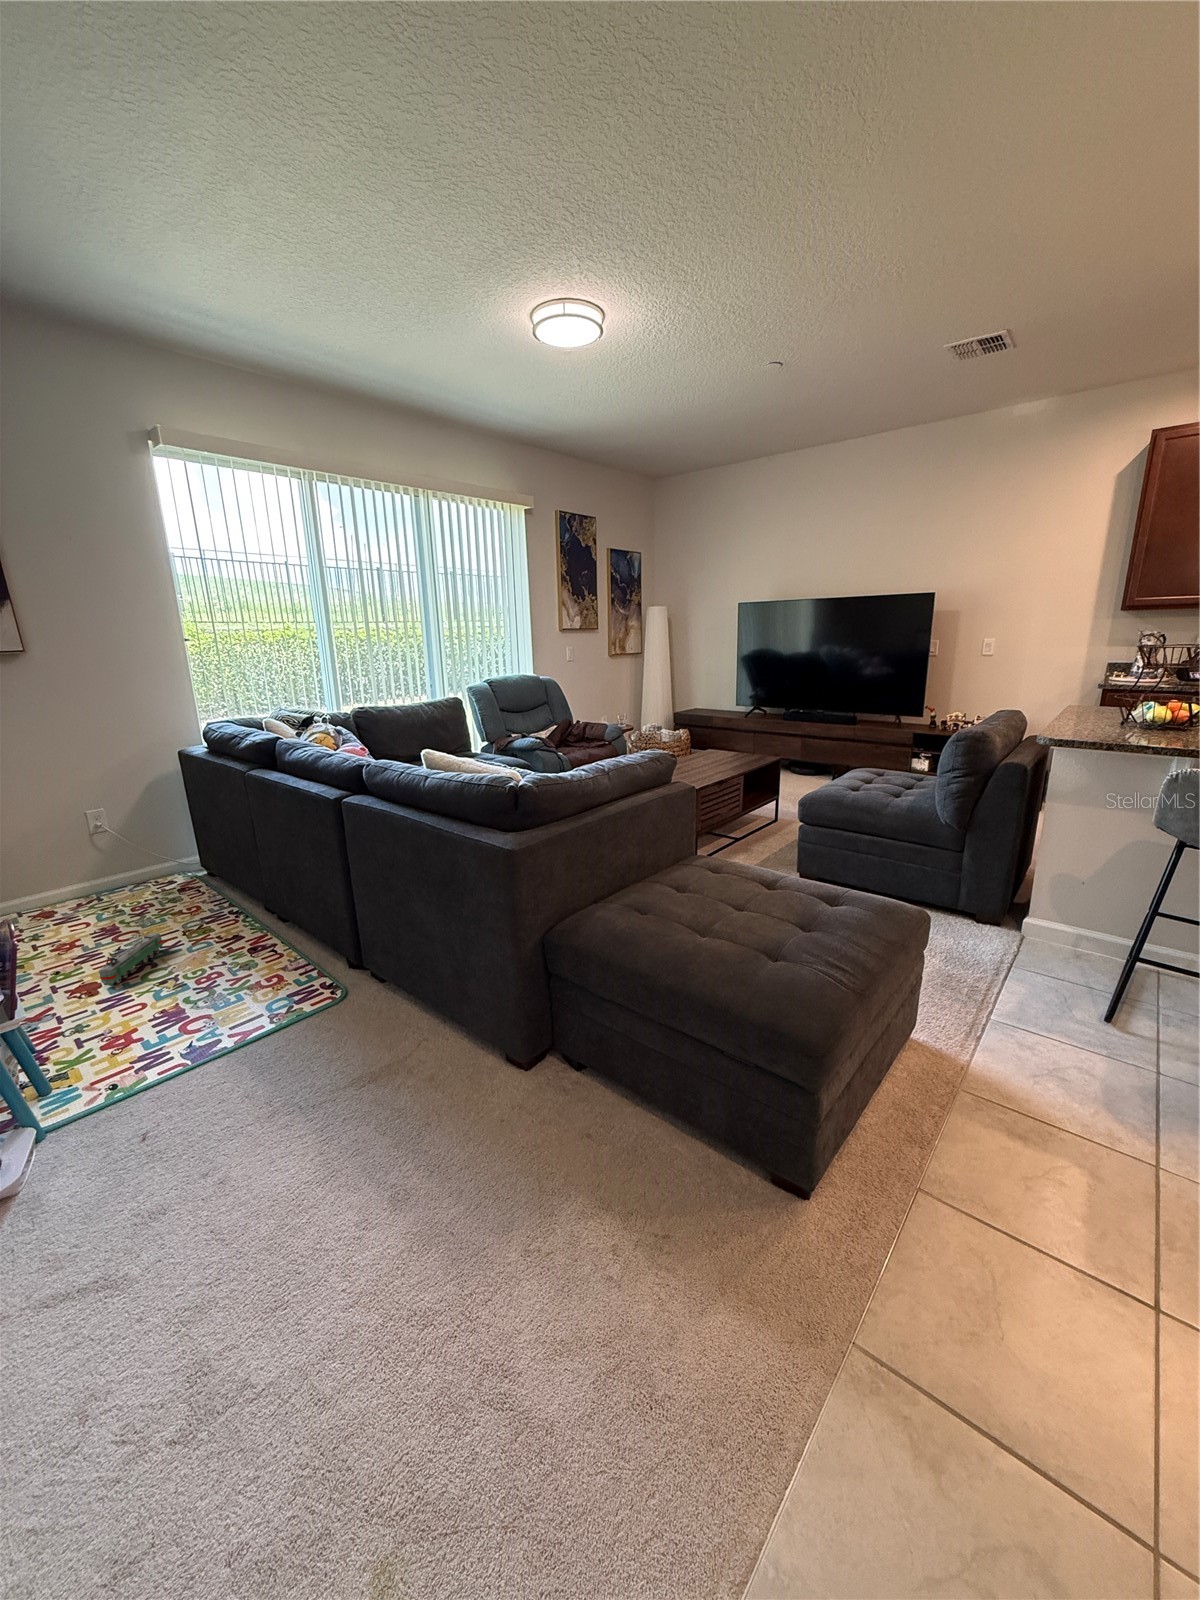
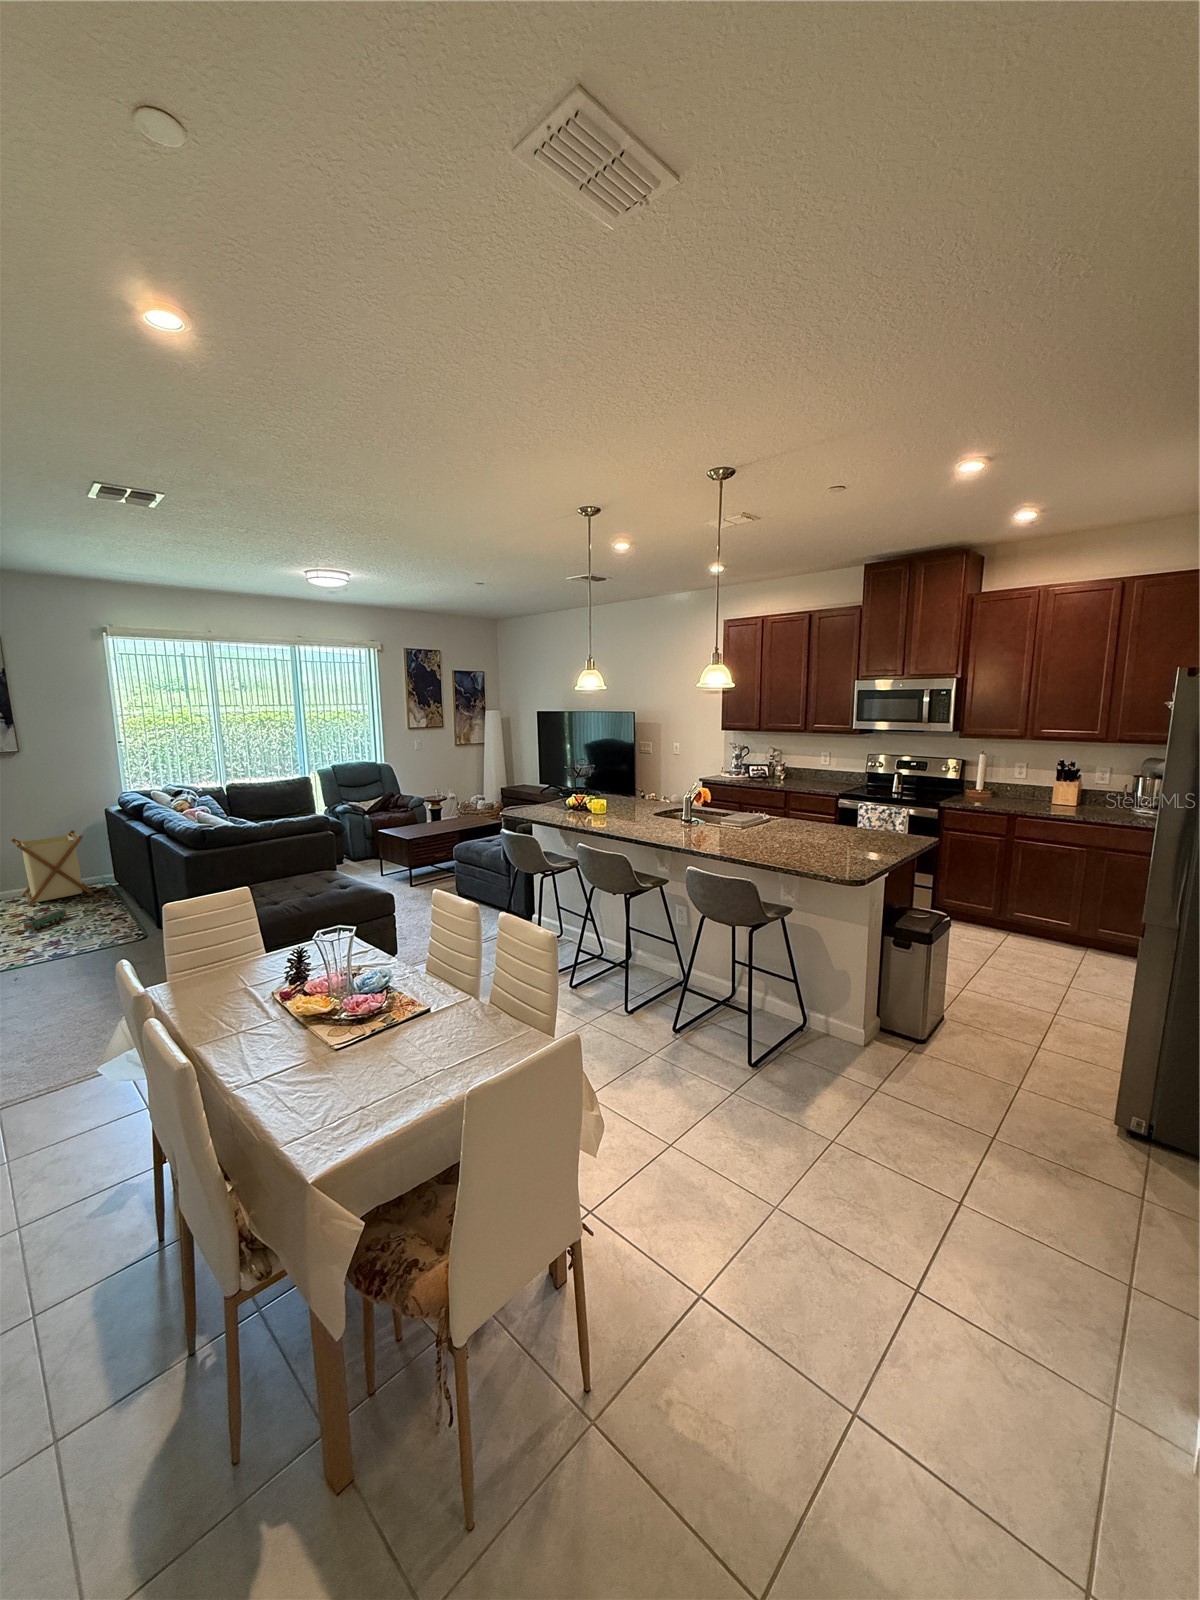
laundry basket: none [22,787,174,926] -> present [11,830,92,906]

